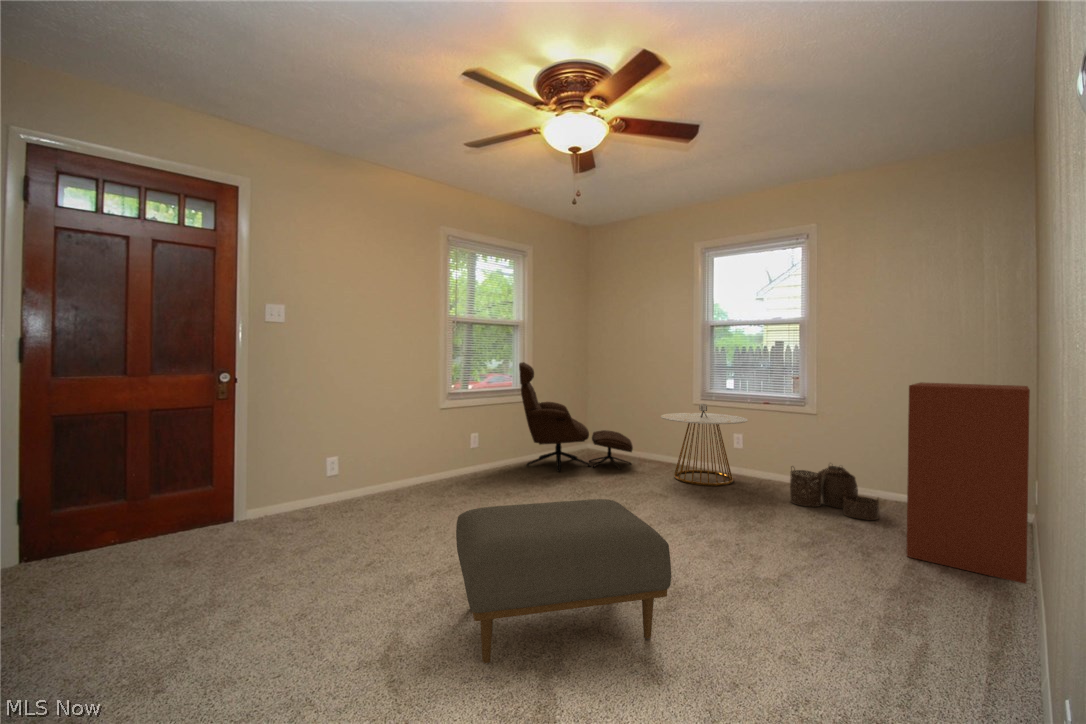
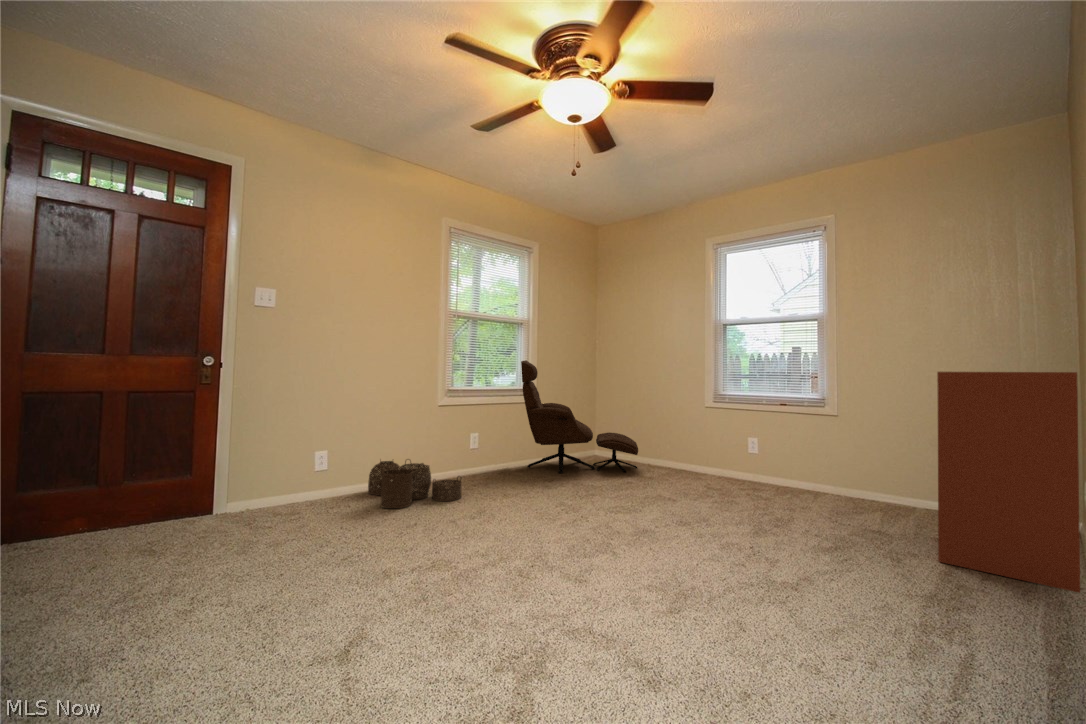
side table: present [661,404,748,486] -> none [668,403,760,489]
woven basket: present [790,466,879,520] -> present [368,461,461,508]
ottoman: present [456,499,671,664] -> none [436,486,672,662]

